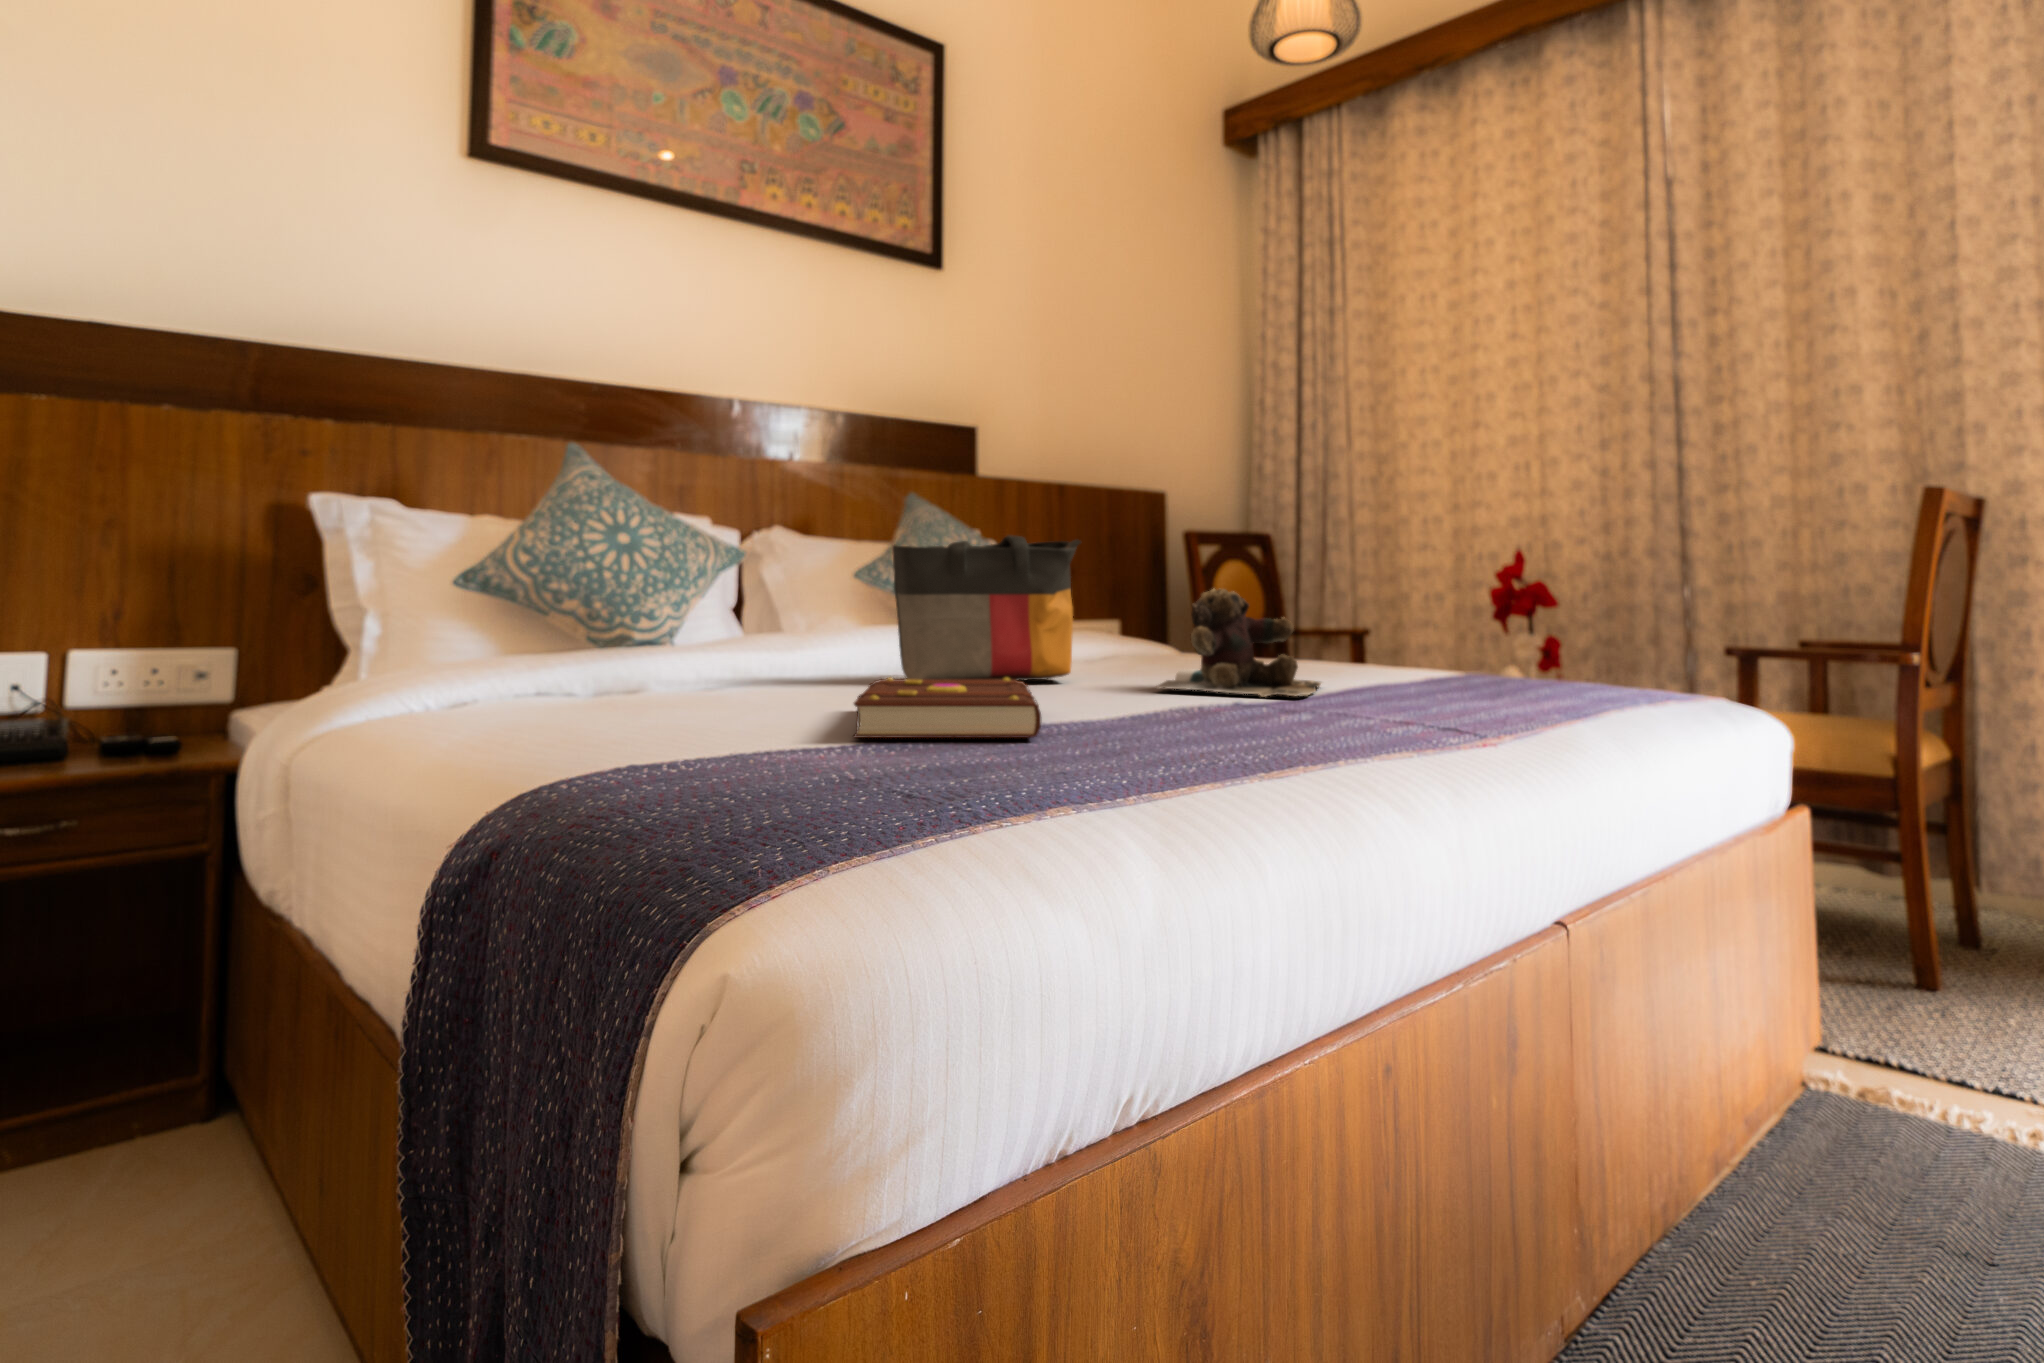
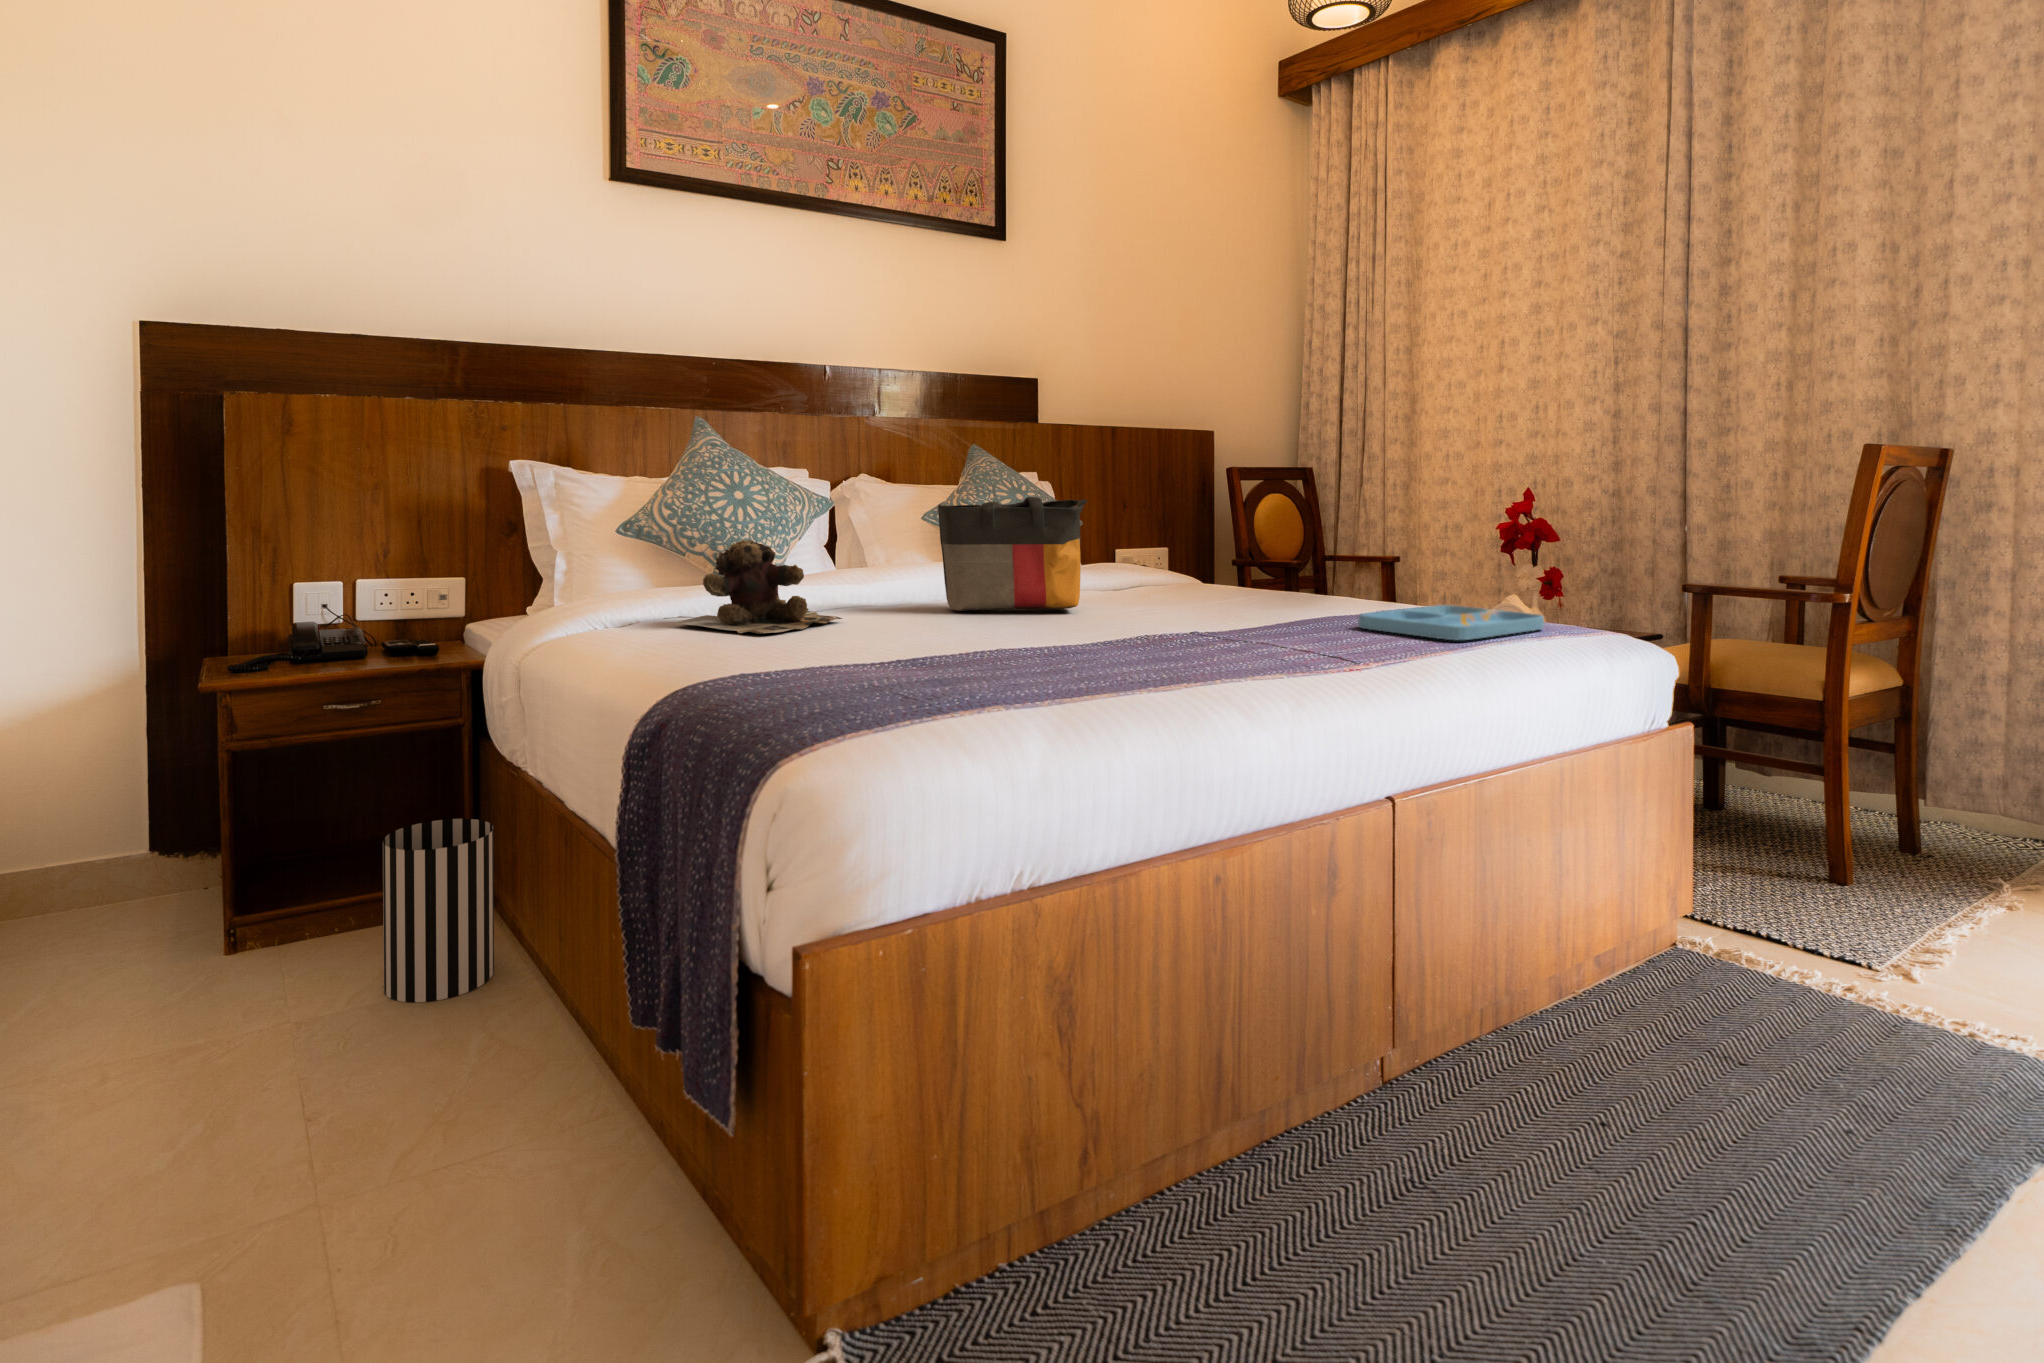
teddy bear: present [1156,589,1321,697] -> present [675,540,842,634]
tray: none [1426,668,1638,704] -> present [1358,605,1544,640]
book: present [854,677,1041,738] -> none [886,615,1026,665]
wastebasket: none [29,994,235,1298] -> present [383,819,494,1002]

